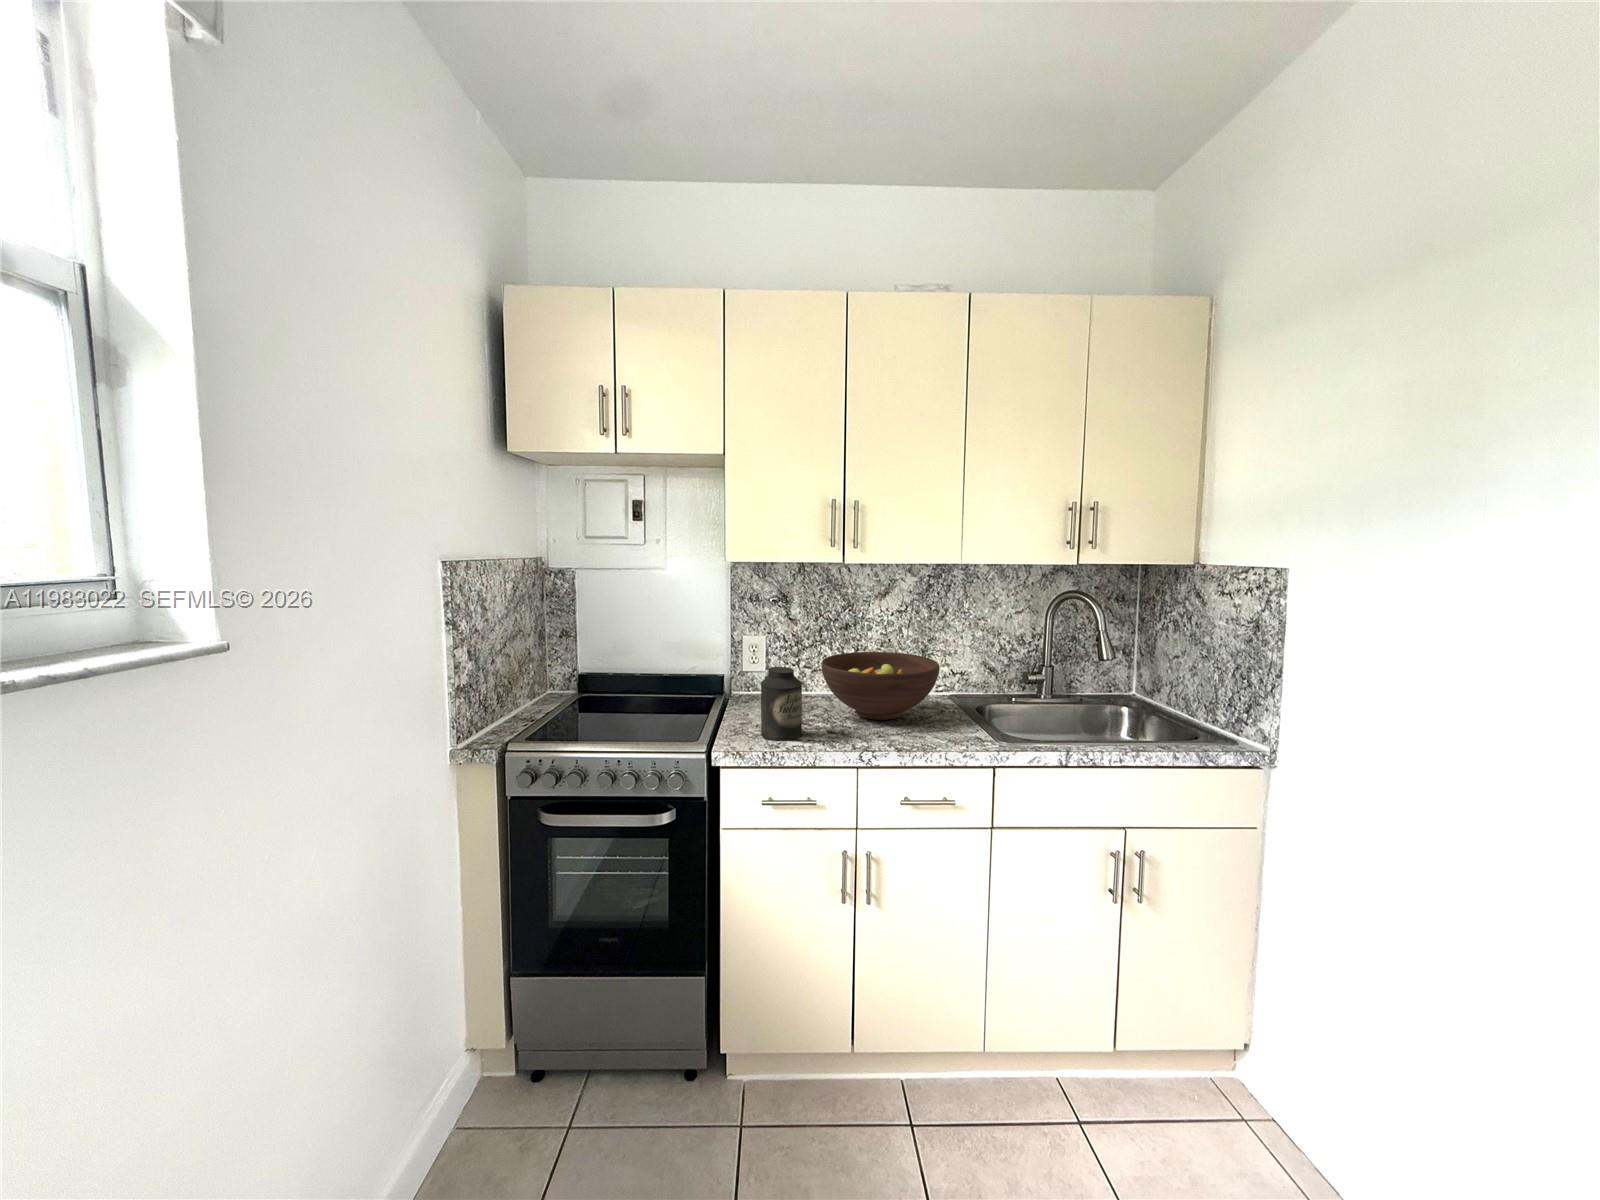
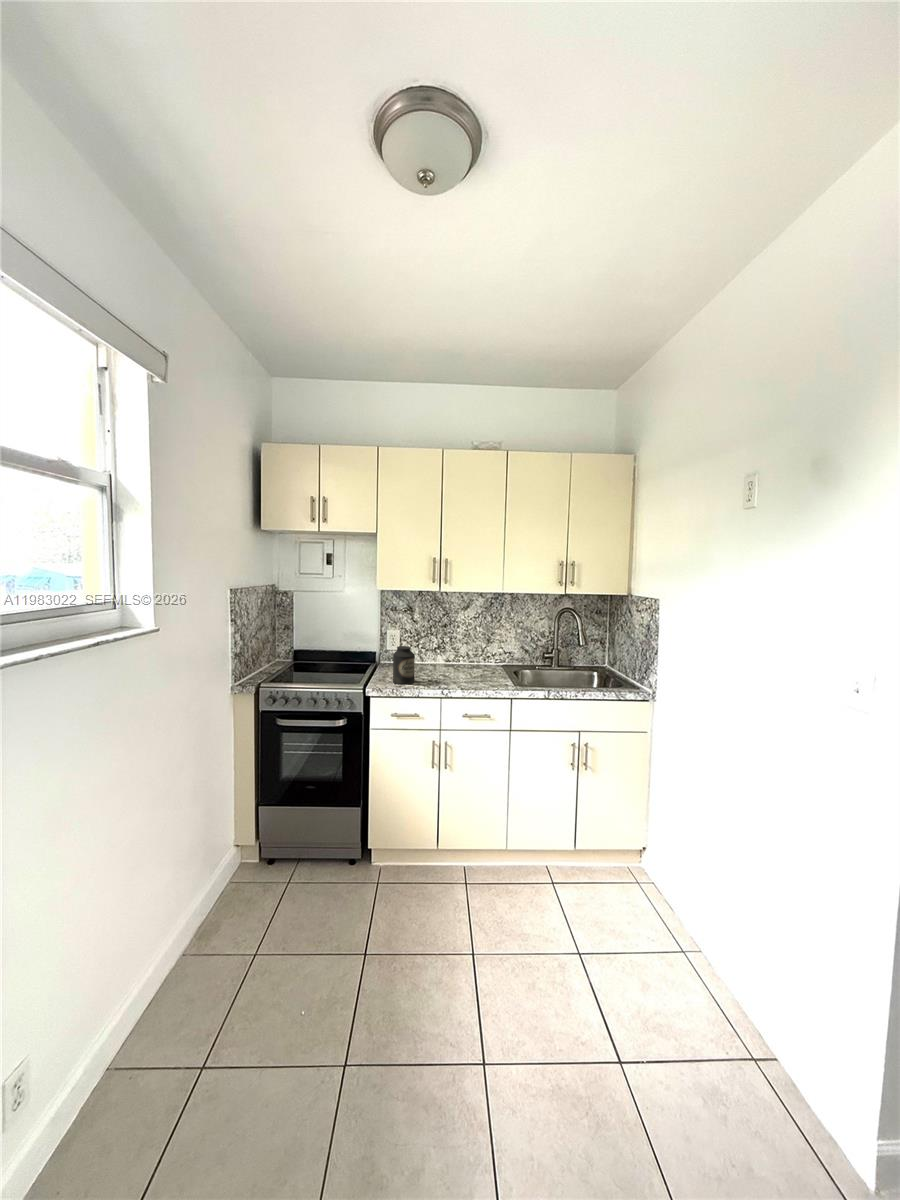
fruit bowl: present [821,652,939,720] -> none [428,640,491,676]

